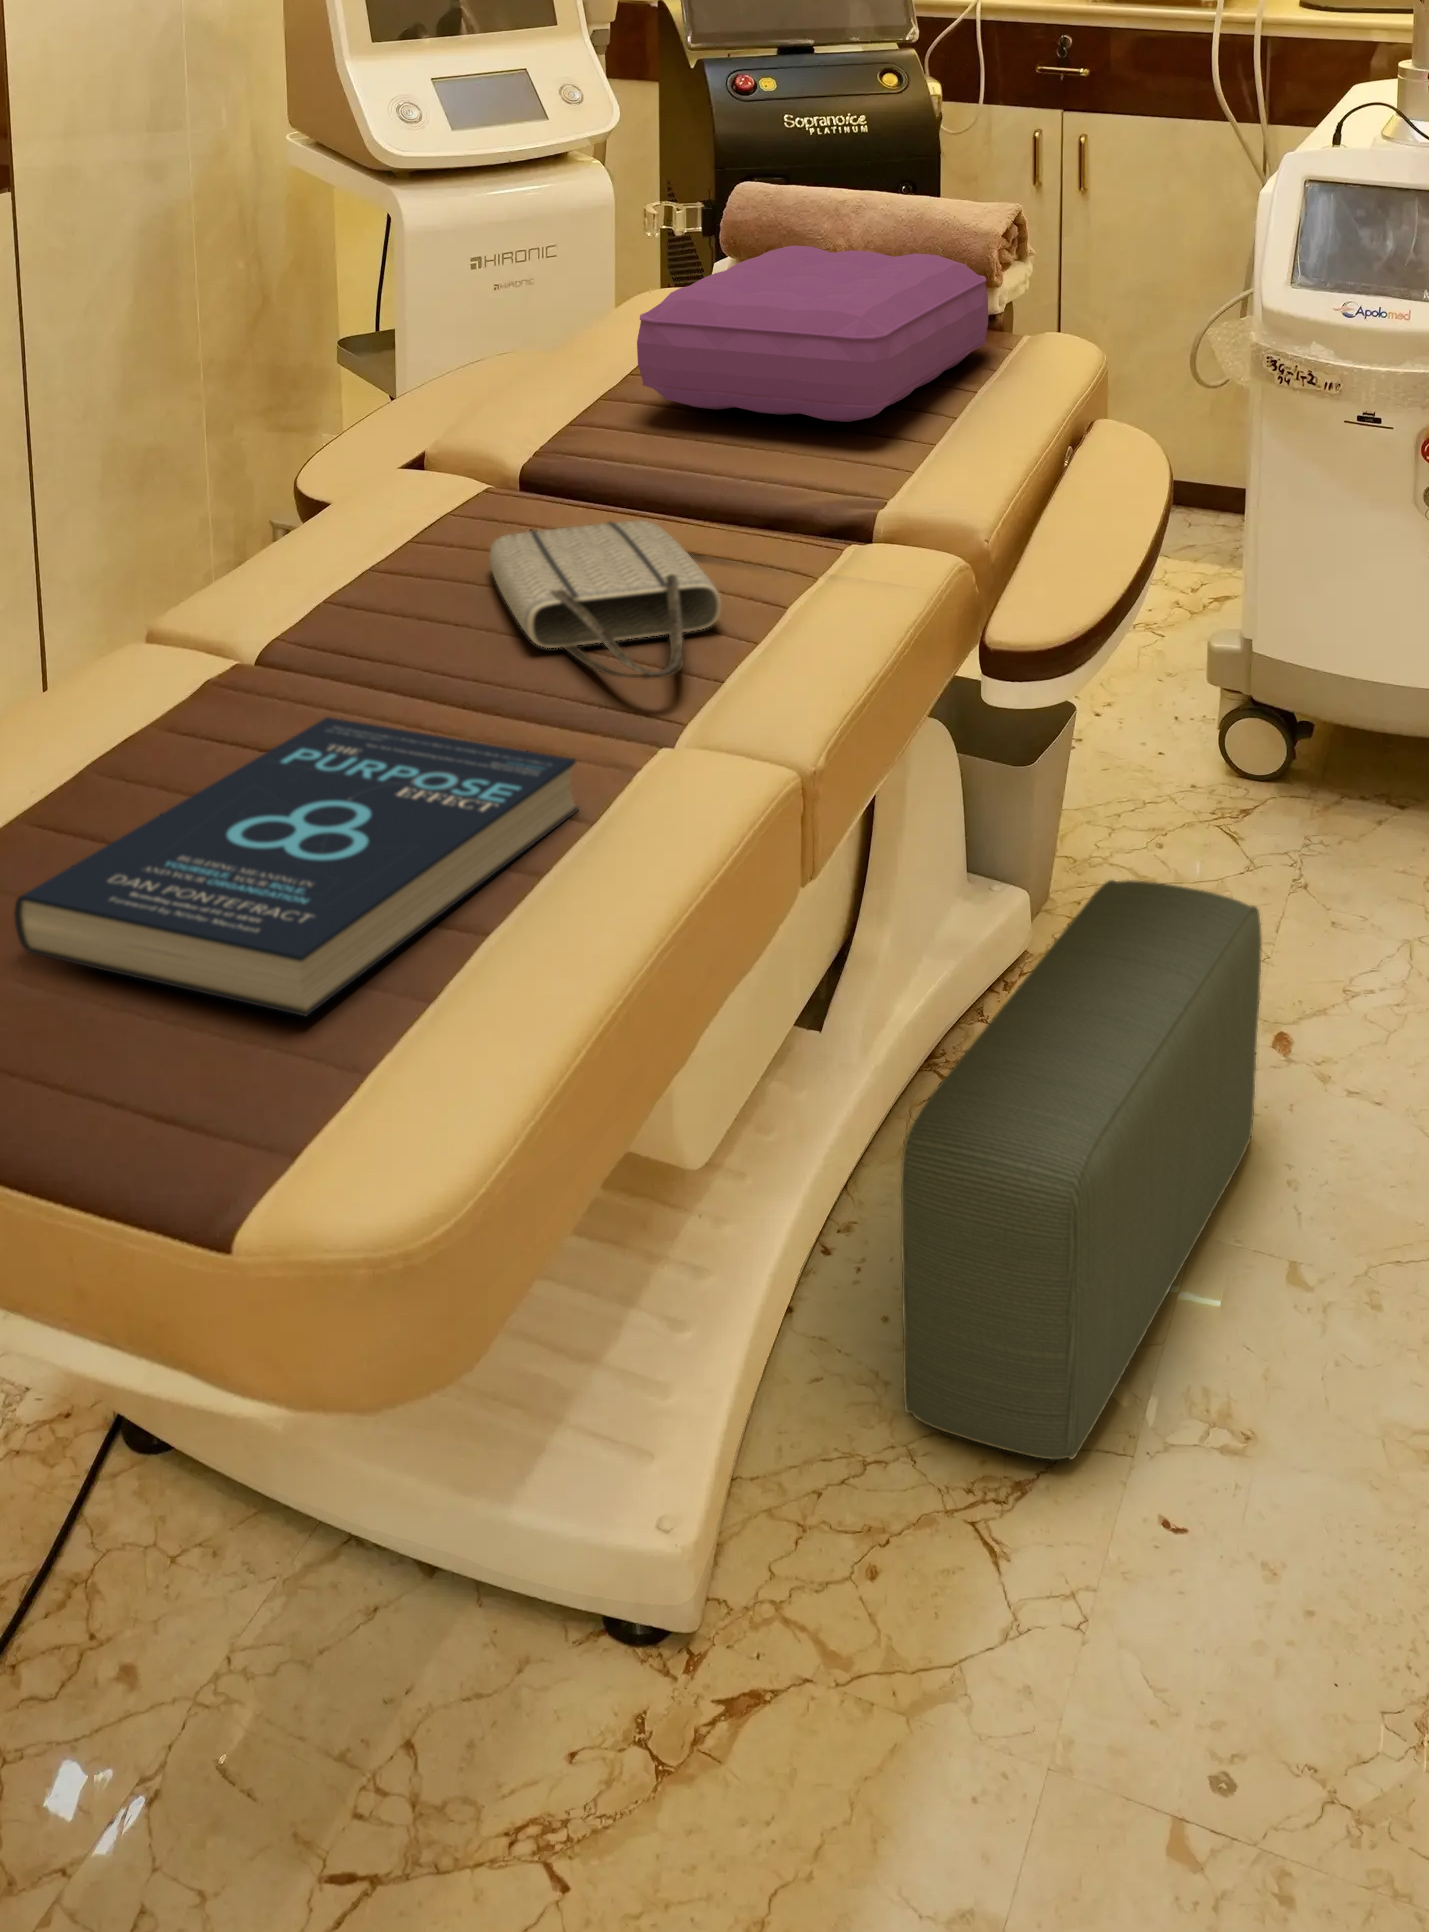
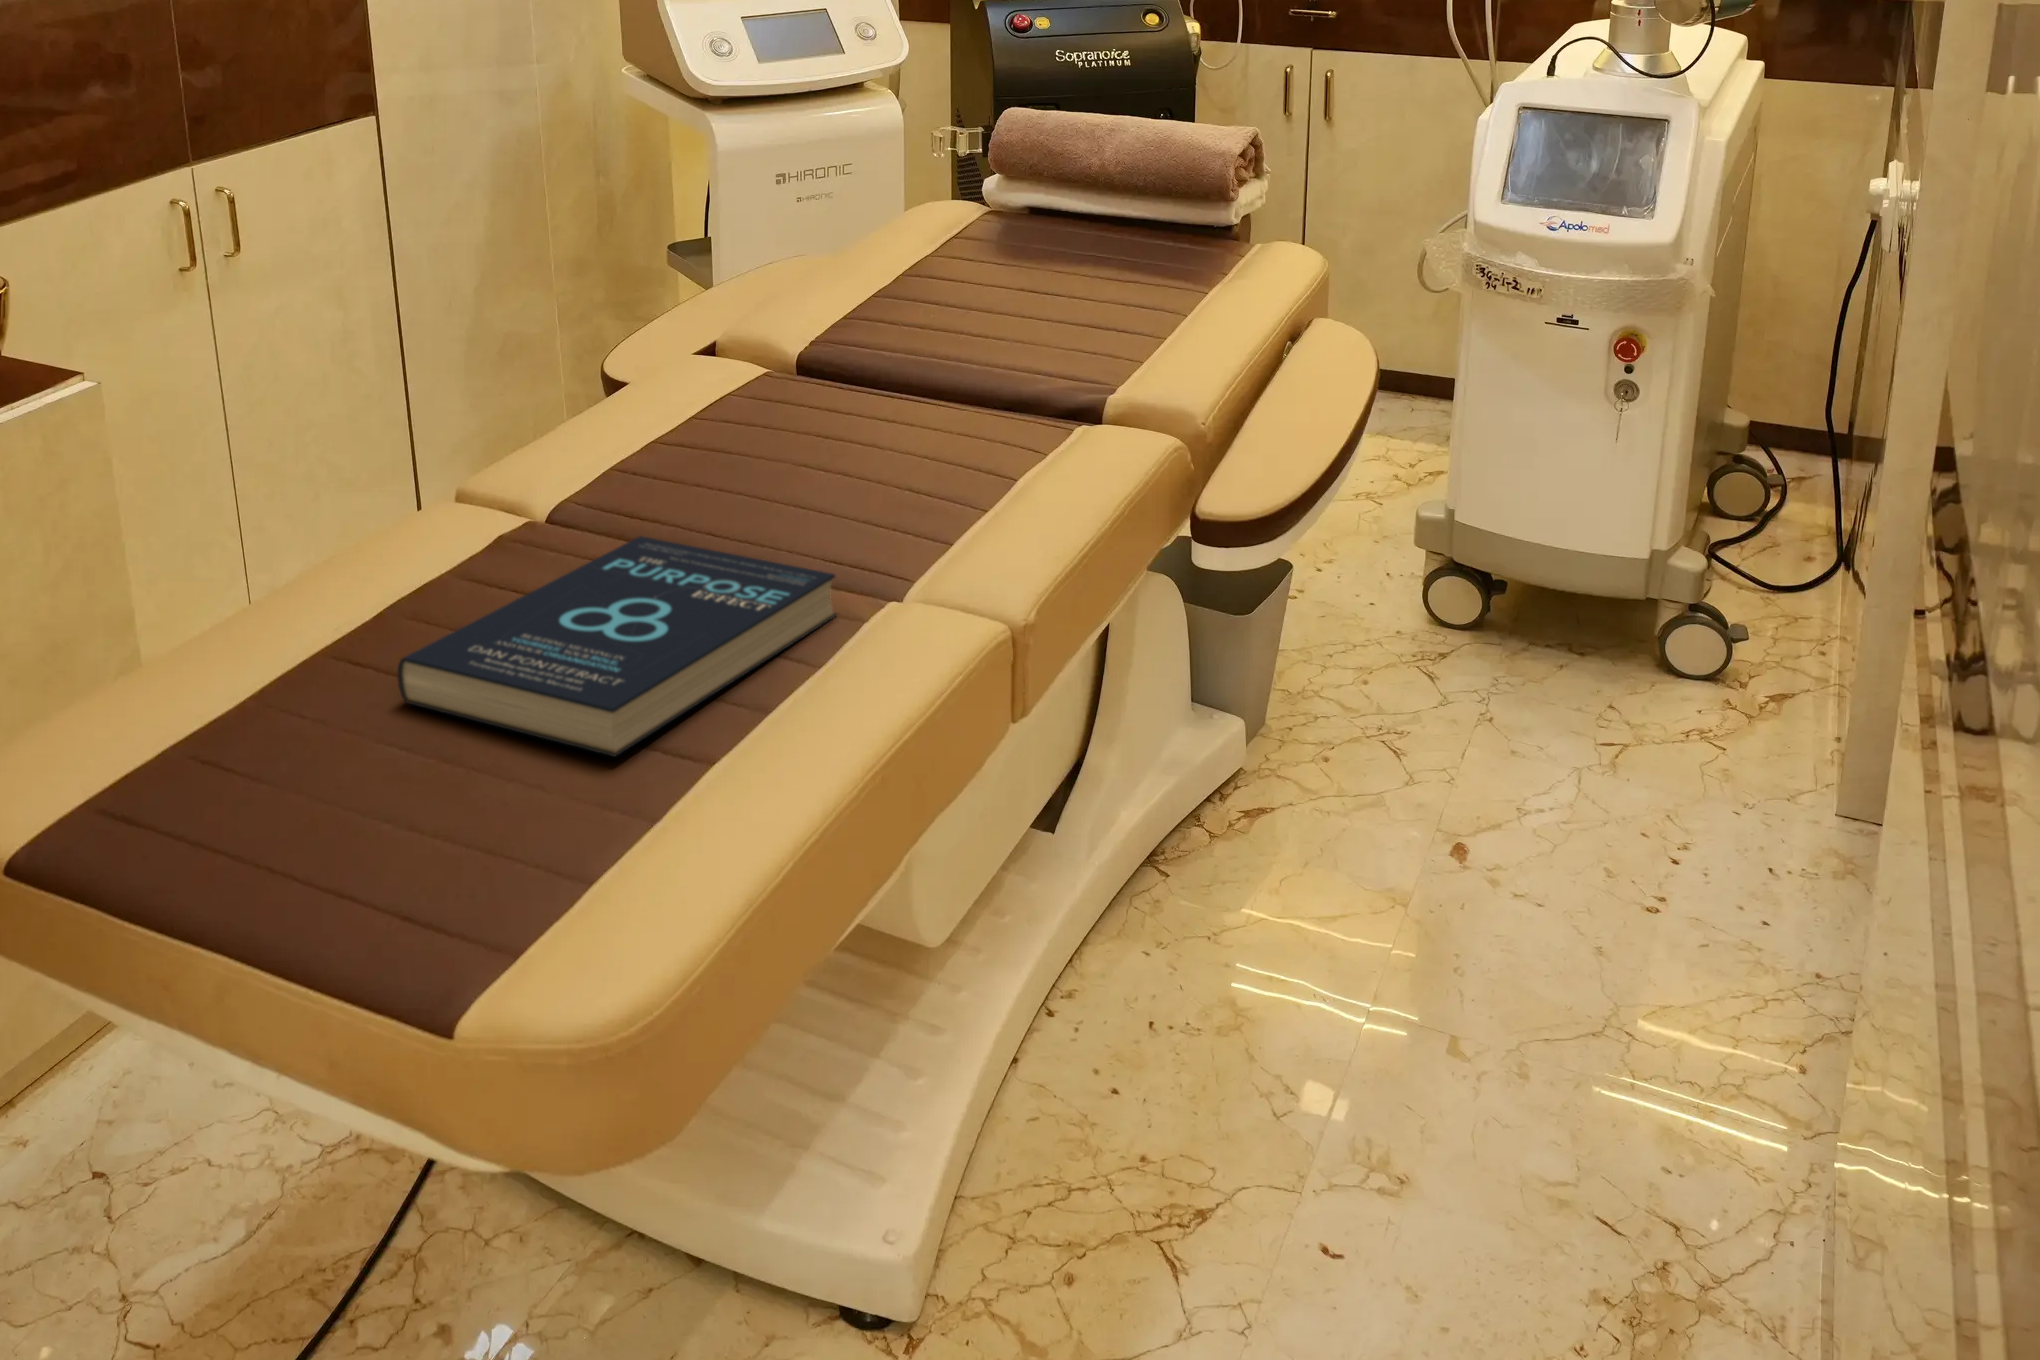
pillow: present [637,245,988,422] -> none [909,161,1215,312]
tote bag: present [490,520,721,679] -> none [778,390,964,515]
pouf: present [901,880,1262,1460] -> none [1105,716,1439,1204]

